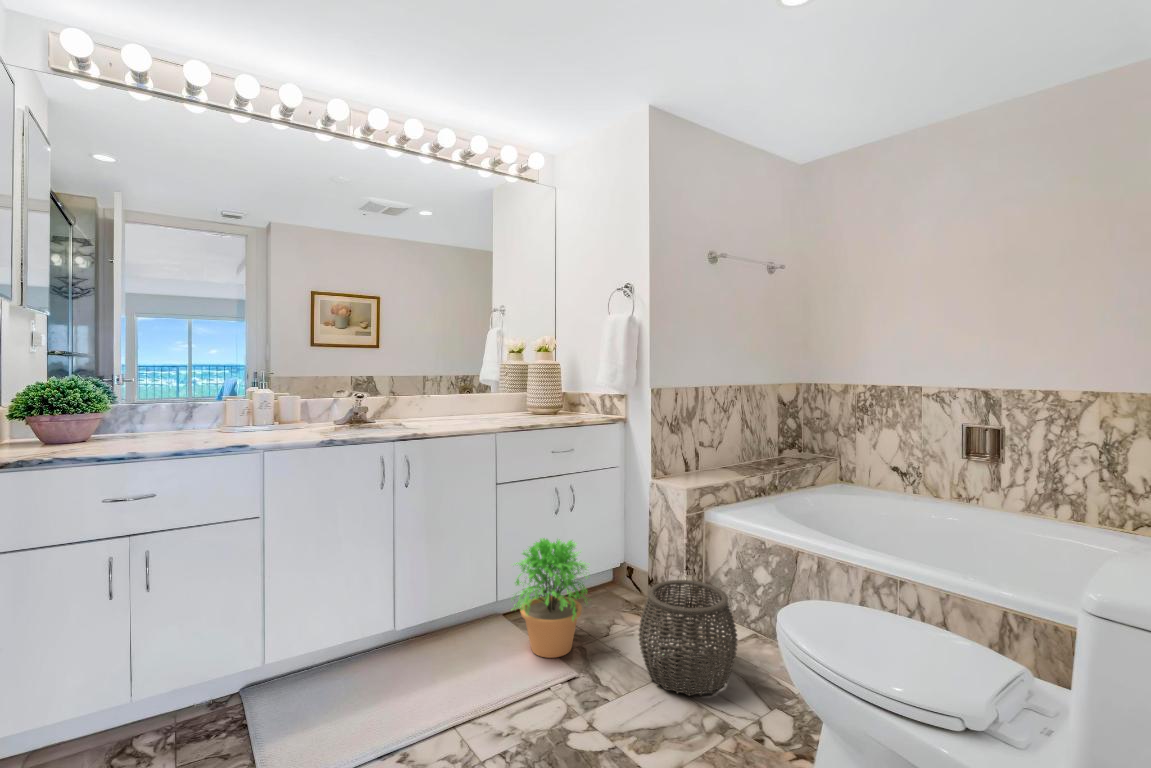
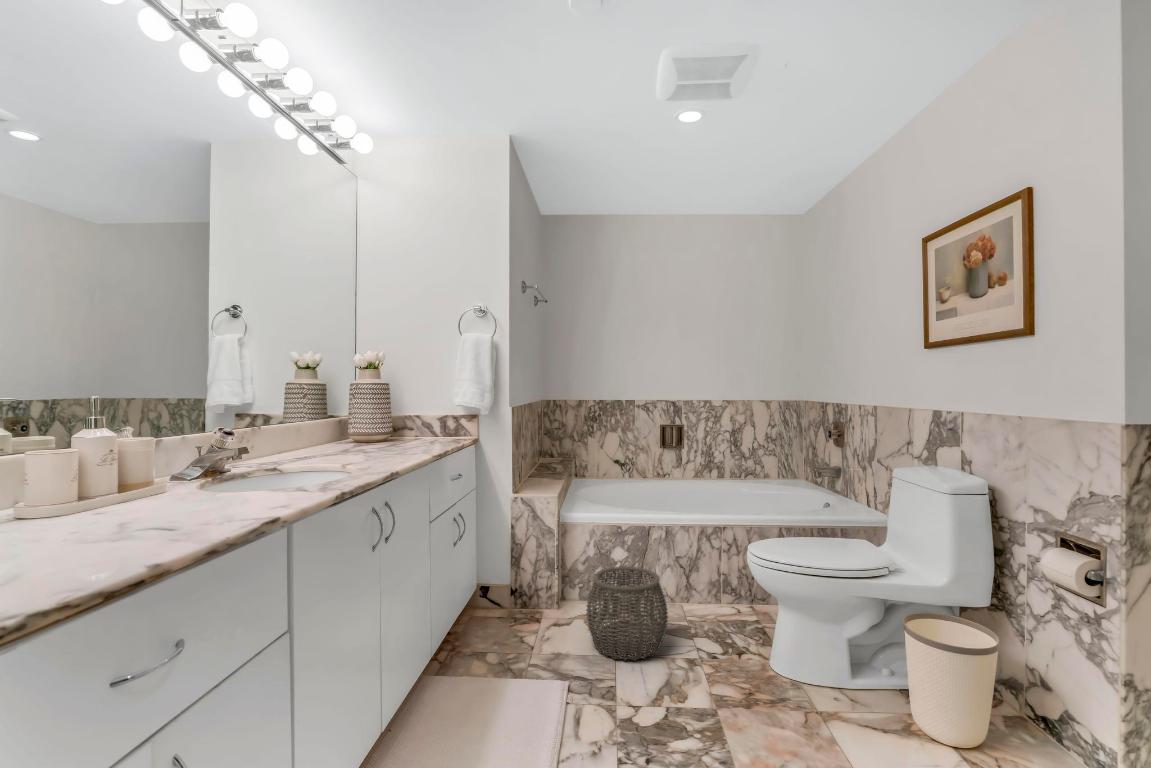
potted plant: present [513,538,587,658] -> none [462,558,560,689]

